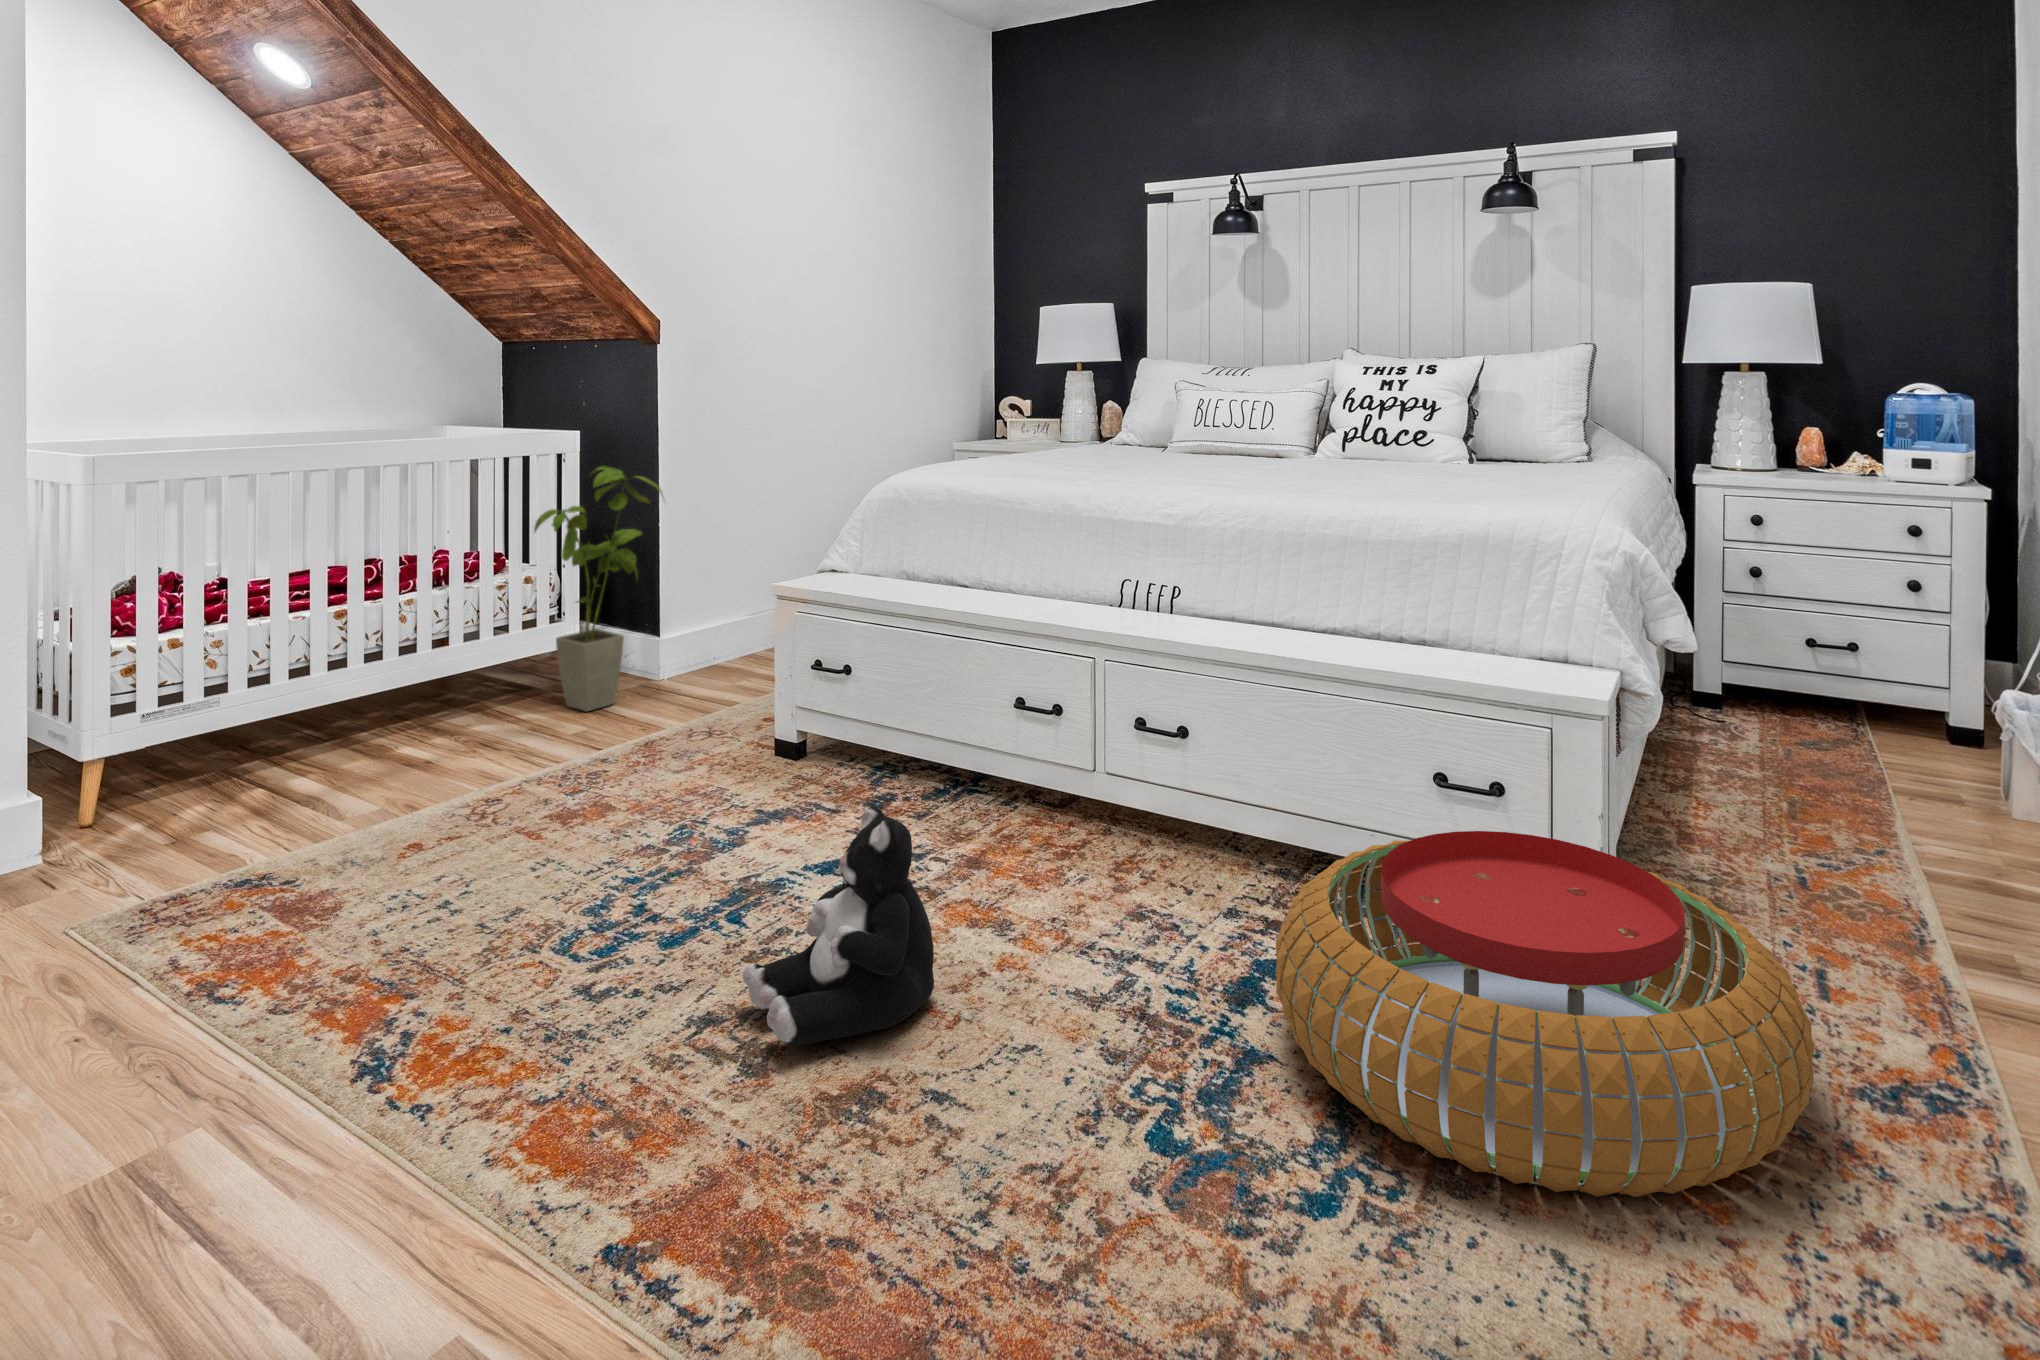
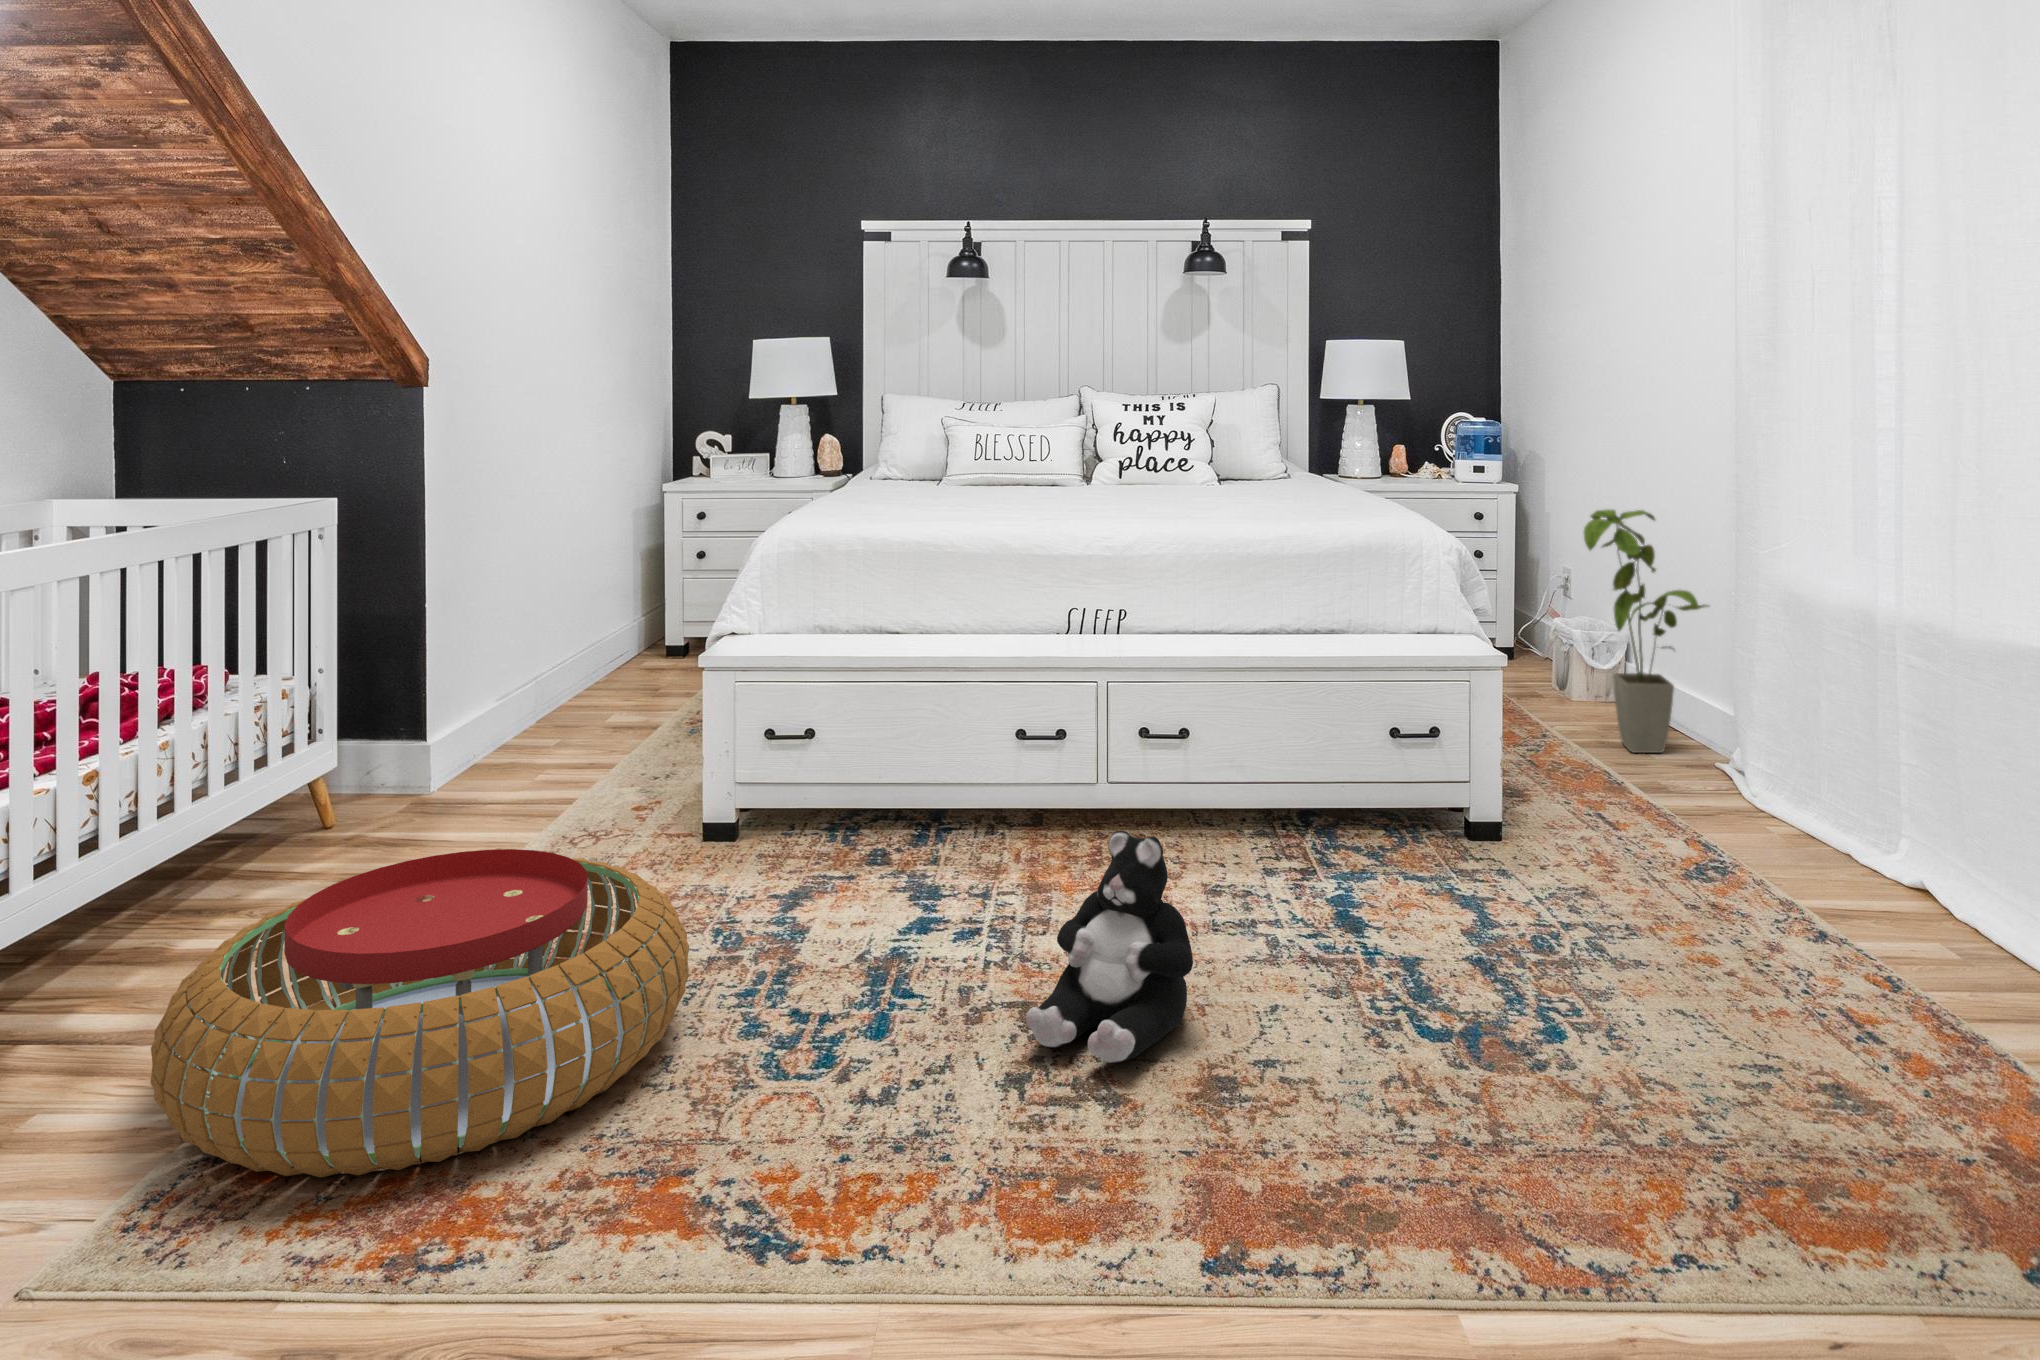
house plant: present [534,466,664,711] -> present [1584,509,1708,753]
pouf: present [1276,831,1815,1197] -> present [150,849,689,1178]

